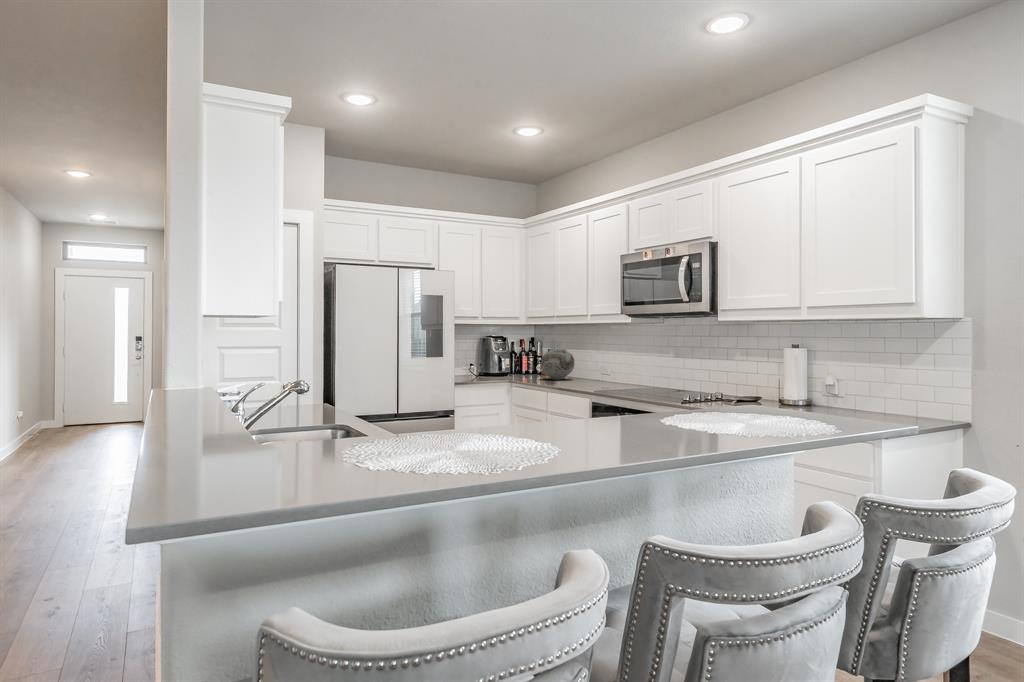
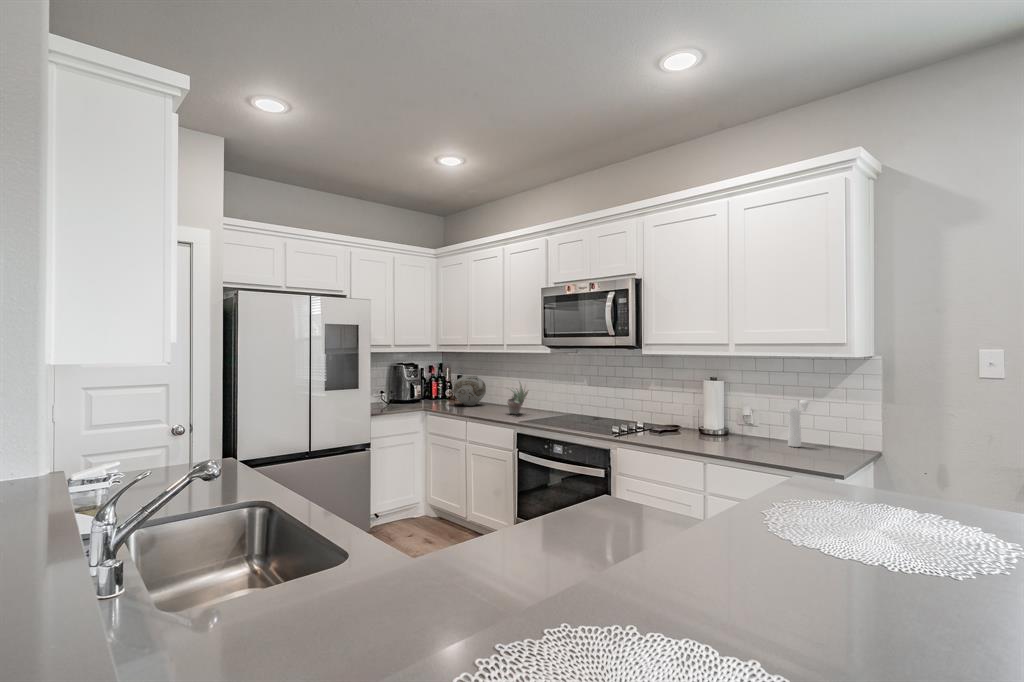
succulent plant: none [589,352,612,387] -> present [508,381,528,414]
pepper mill: none [862,367,891,415] -> present [788,400,810,447]

